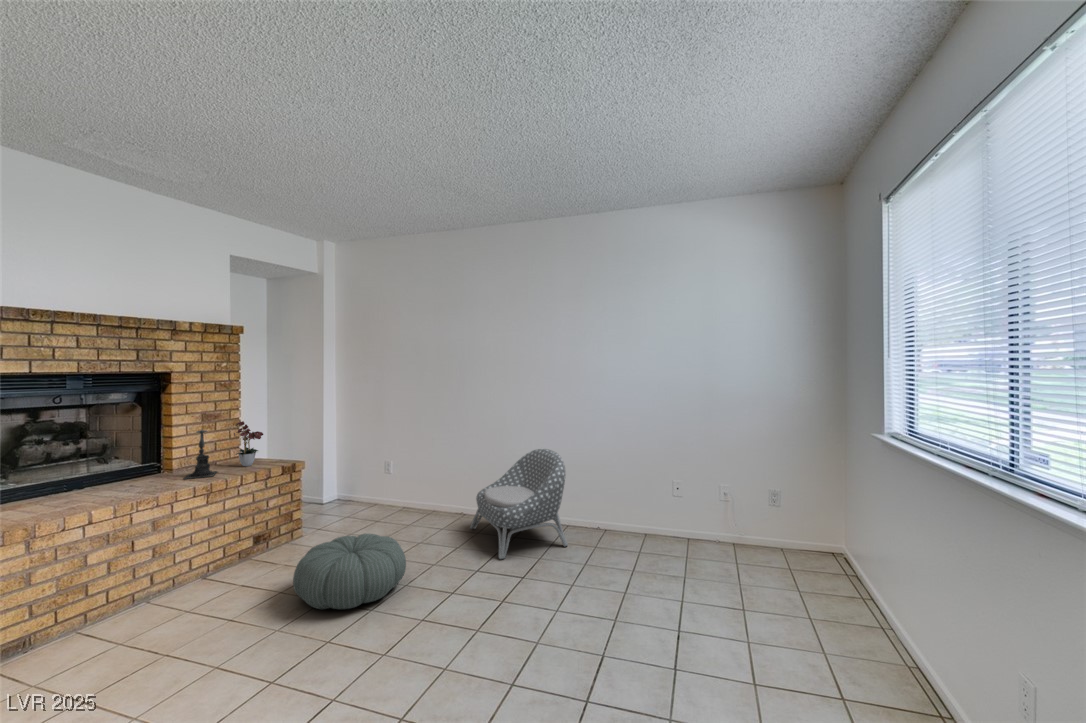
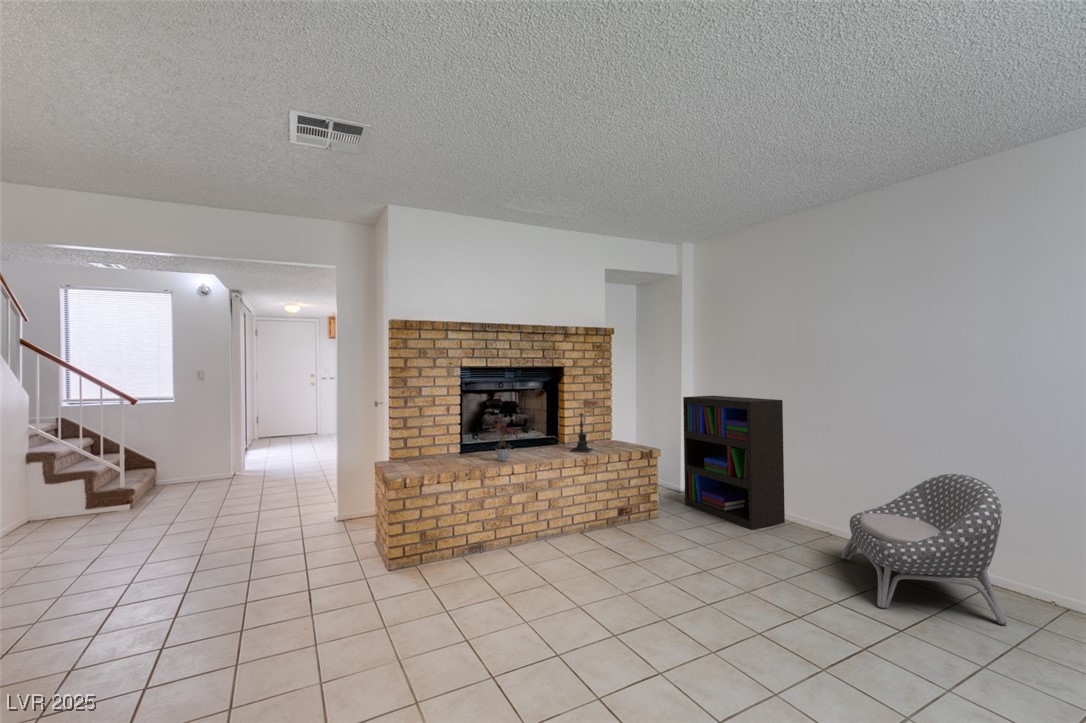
bookshelf: none [329,400,424,524] -> present [683,396,785,530]
flower arrangement: present [234,421,263,466] -> present [490,416,518,461]
pouf: present [293,534,406,609] -> none [640,527,749,601]

